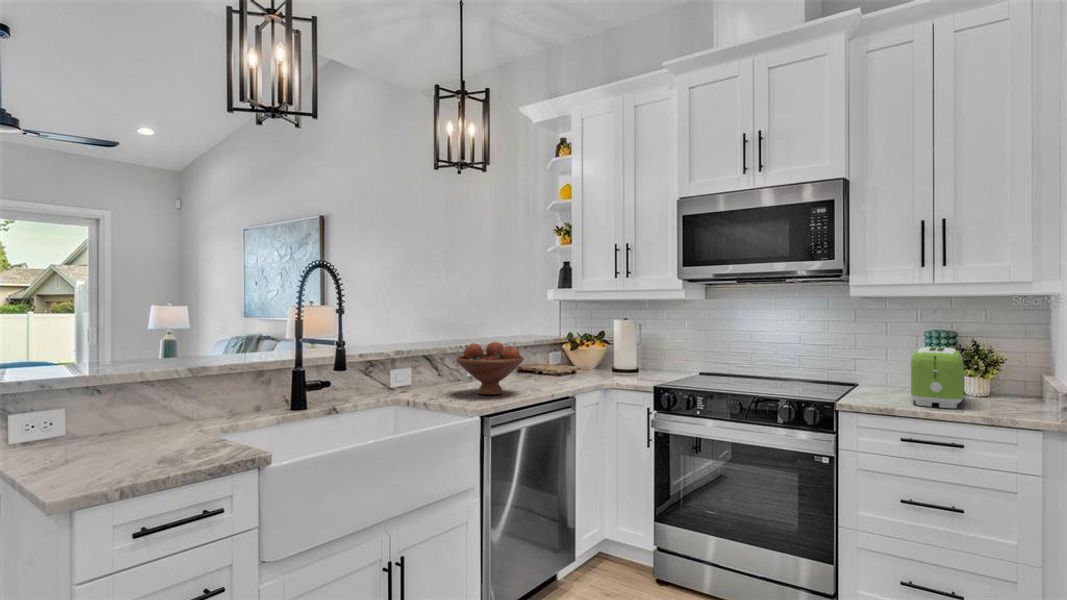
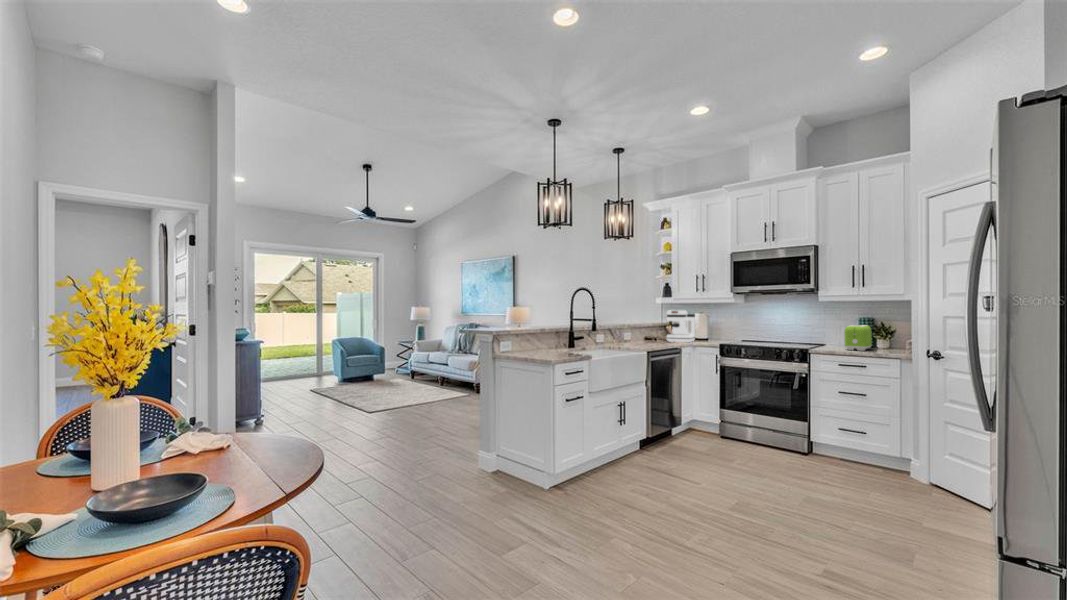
coffee maker: none [552,315,610,382] -> present [667,310,695,342]
fruit bowl: present [456,342,524,395] -> none [628,322,660,346]

